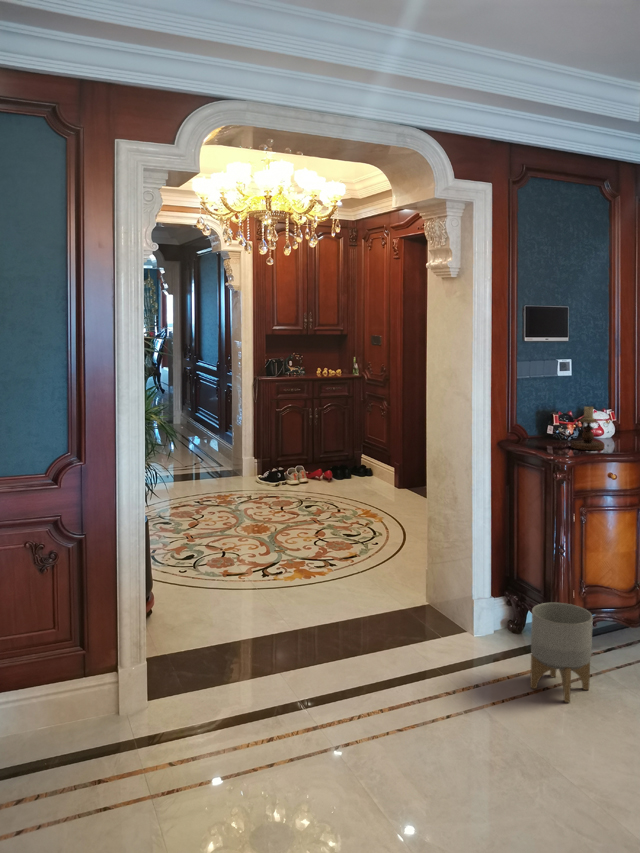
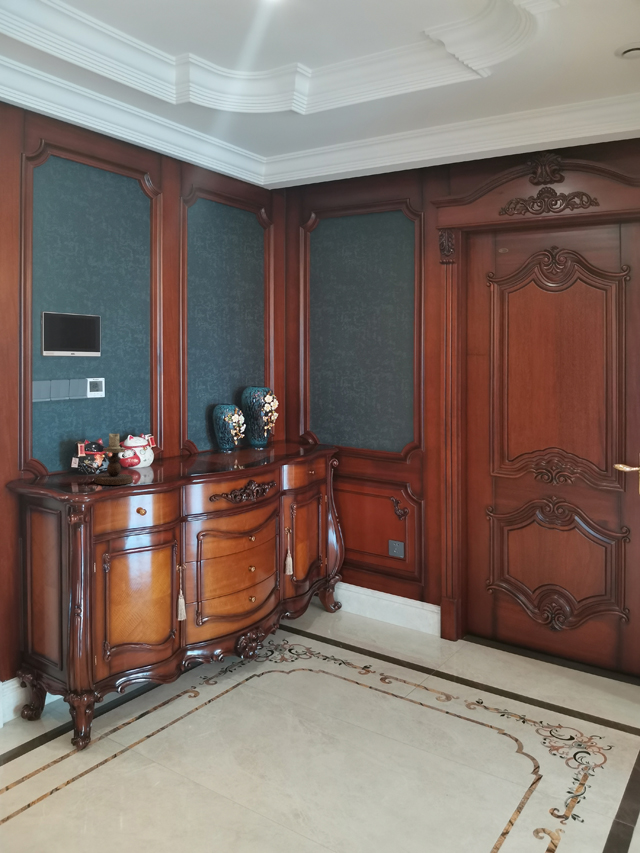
planter: present [530,602,593,702] -> none [33,677,109,806]

